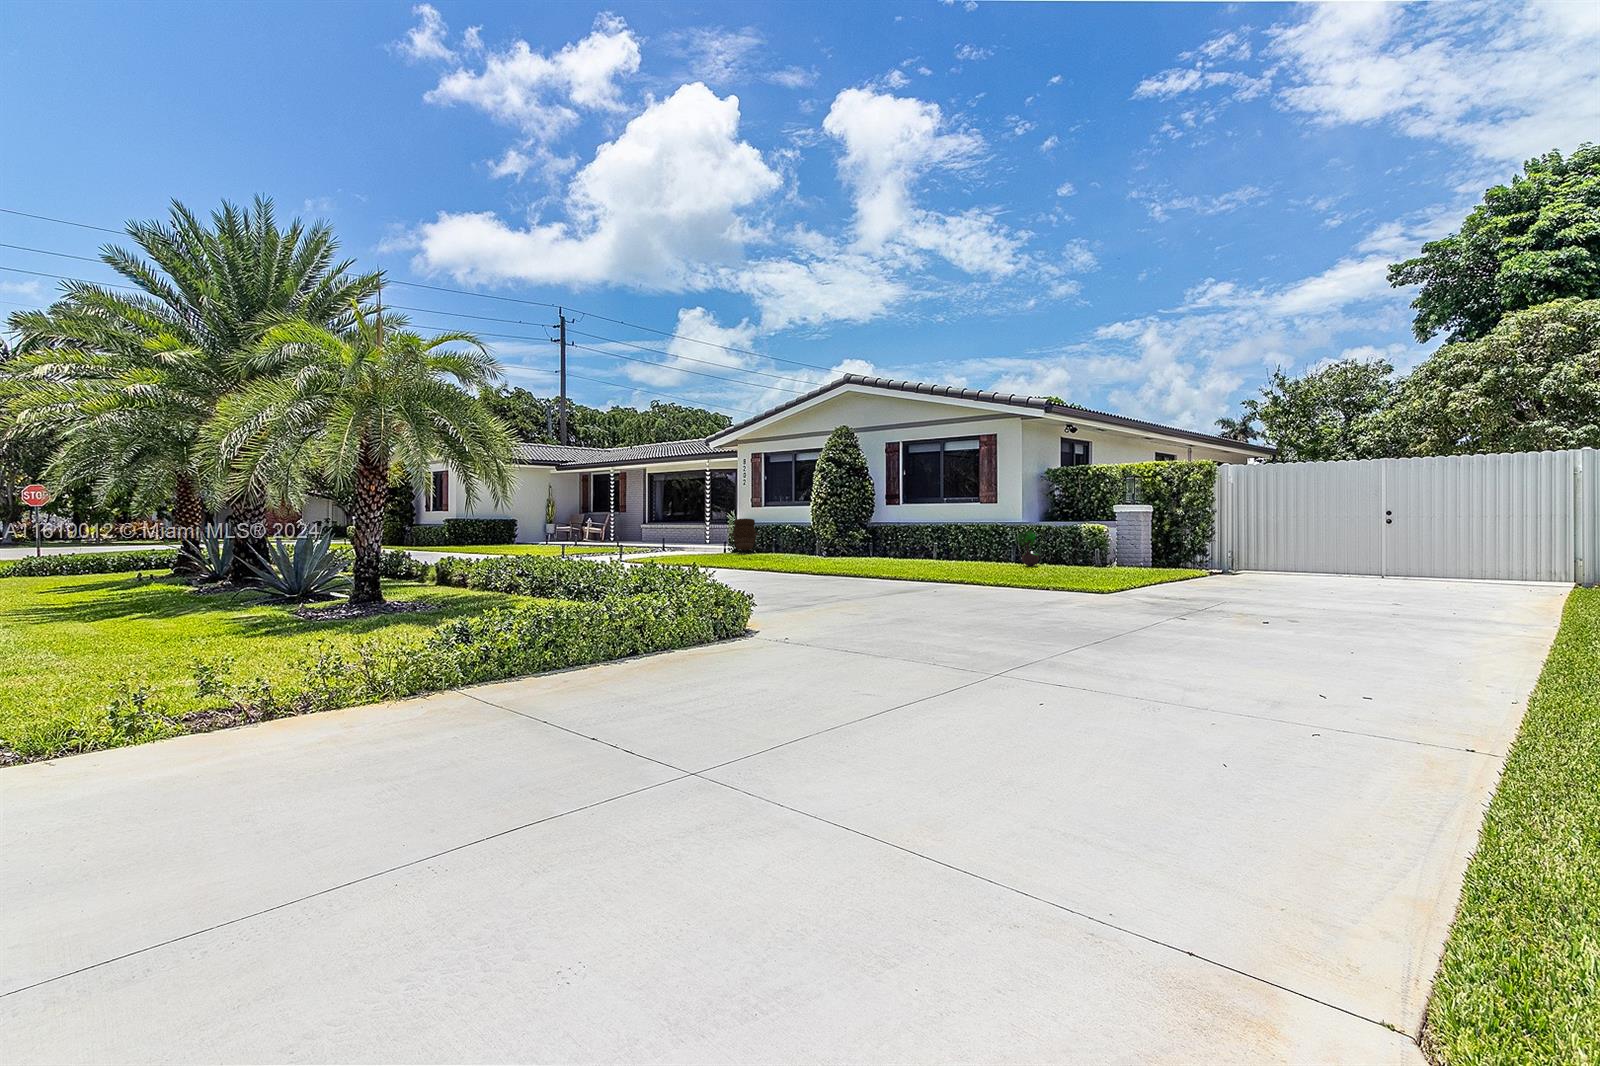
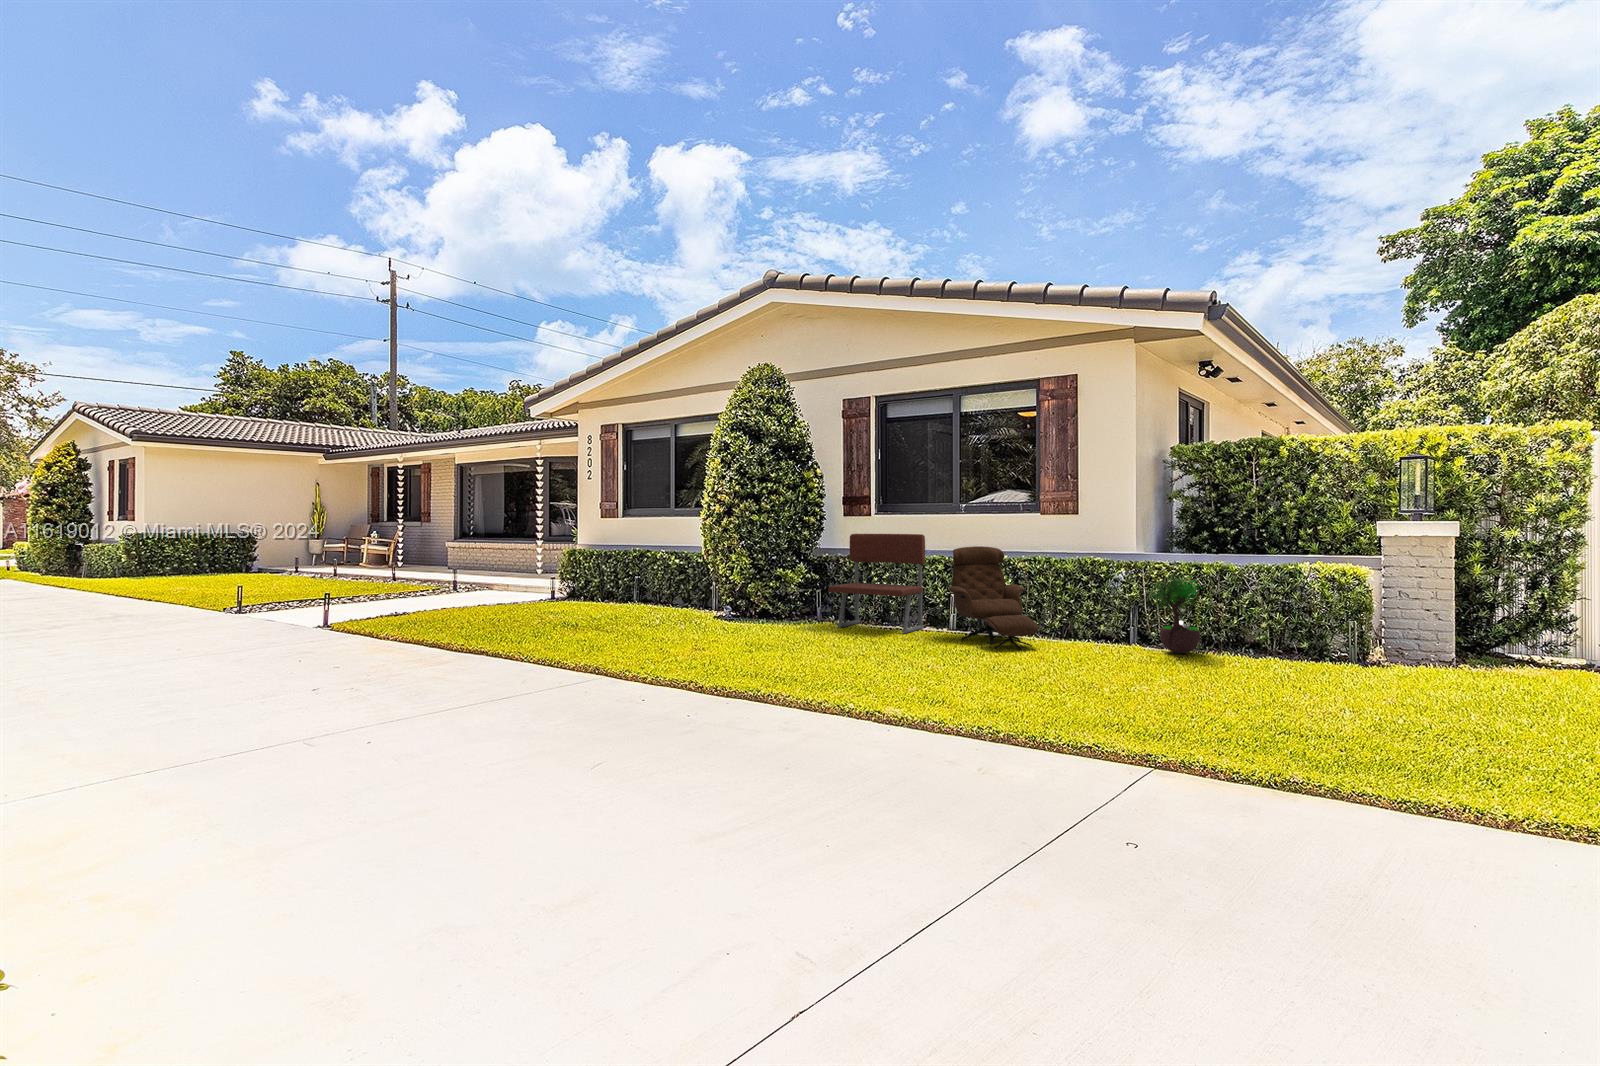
bench: none [875,514,923,561] -> present [828,534,925,634]
lounge chair: present [731,519,759,554] -> present [949,546,1038,650]

